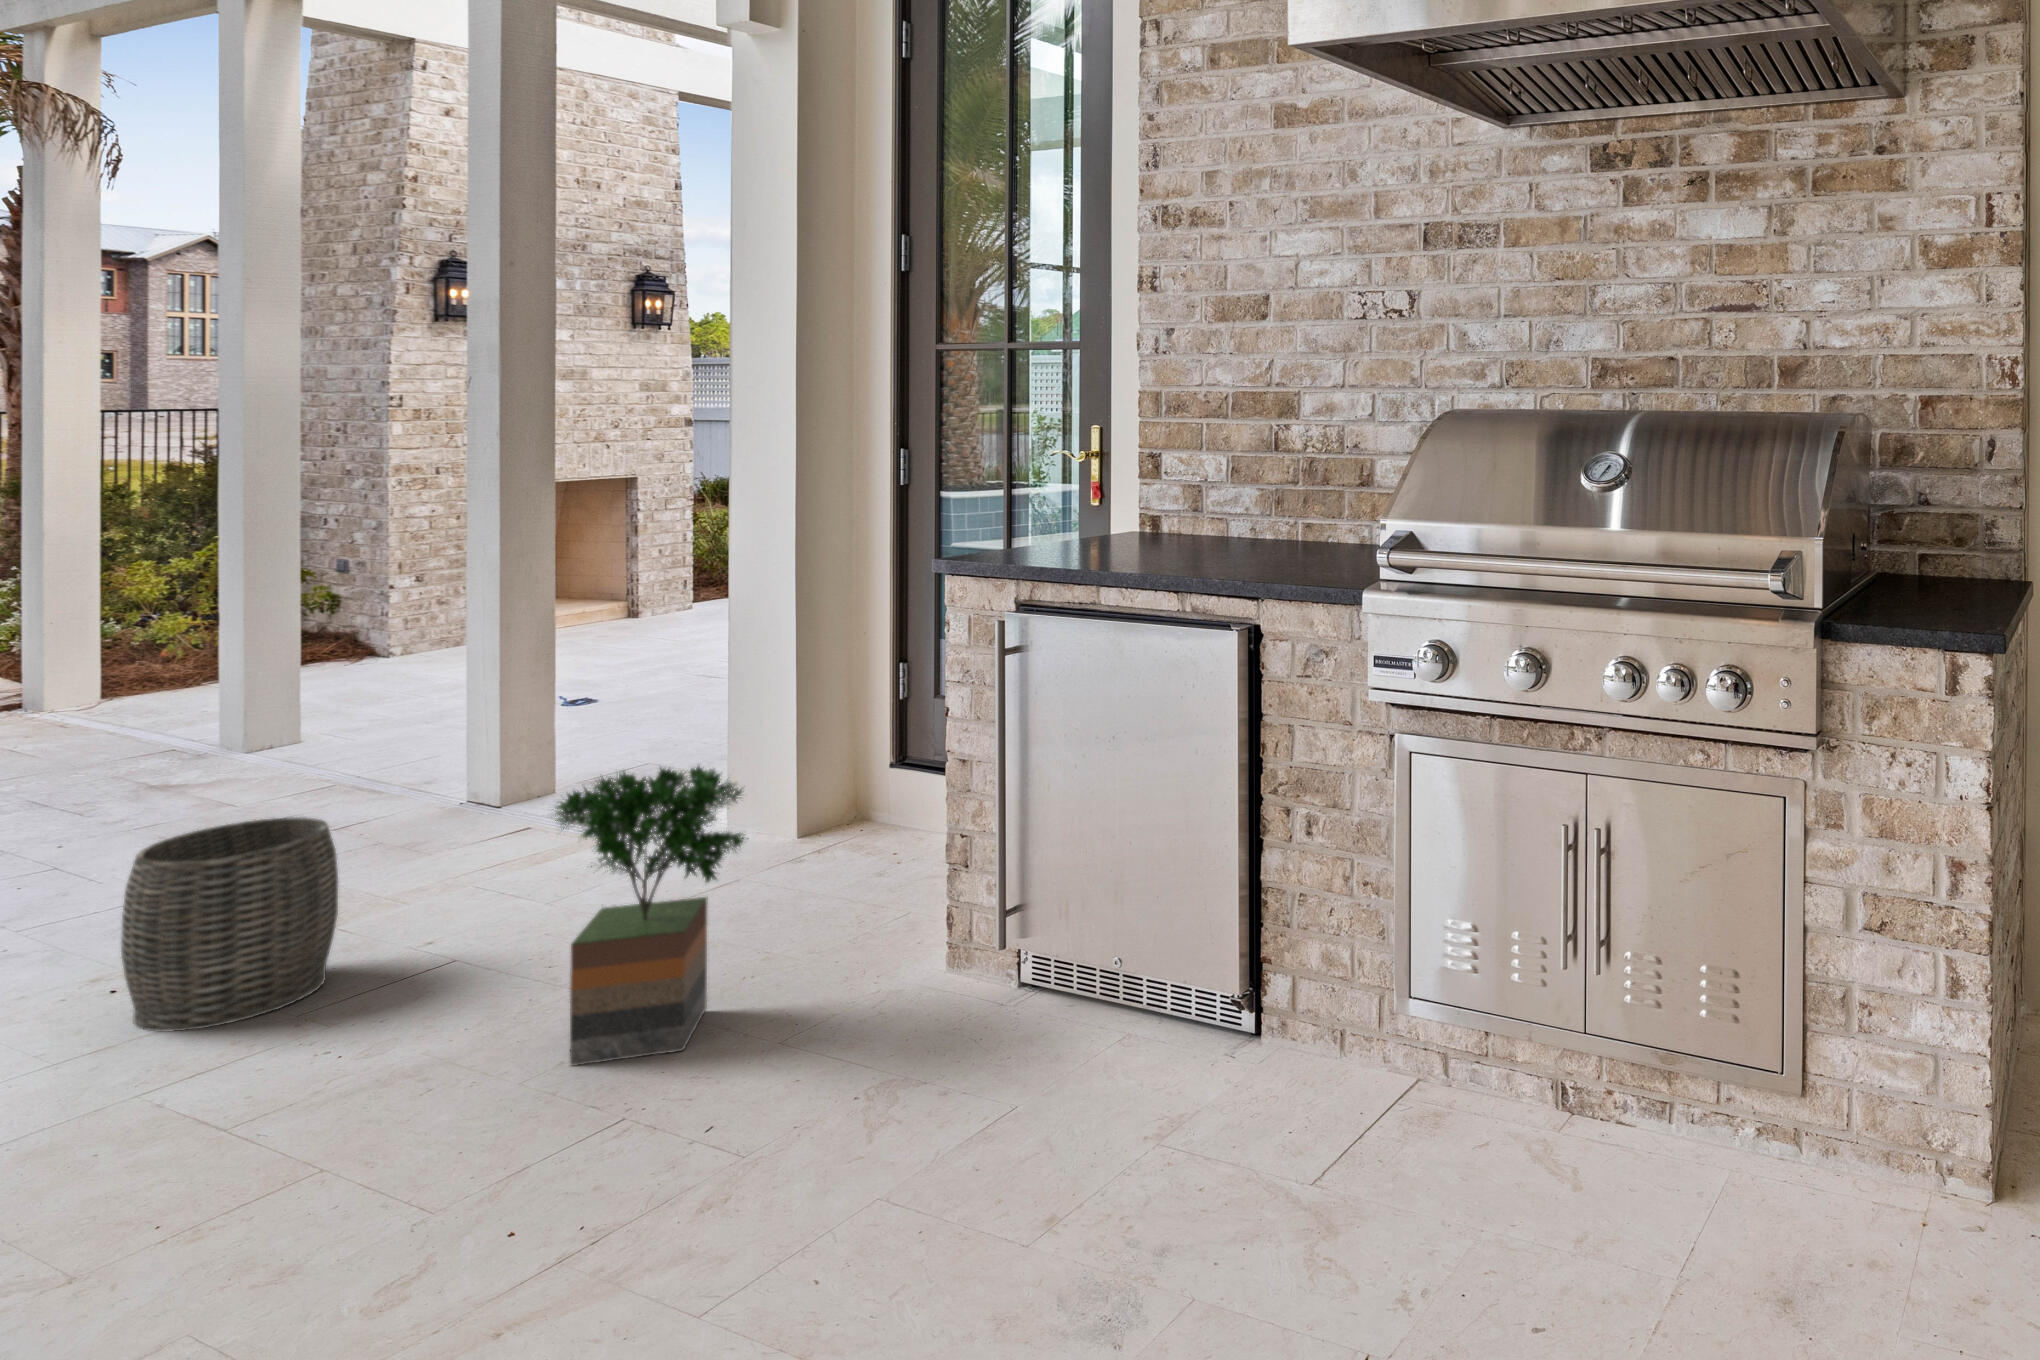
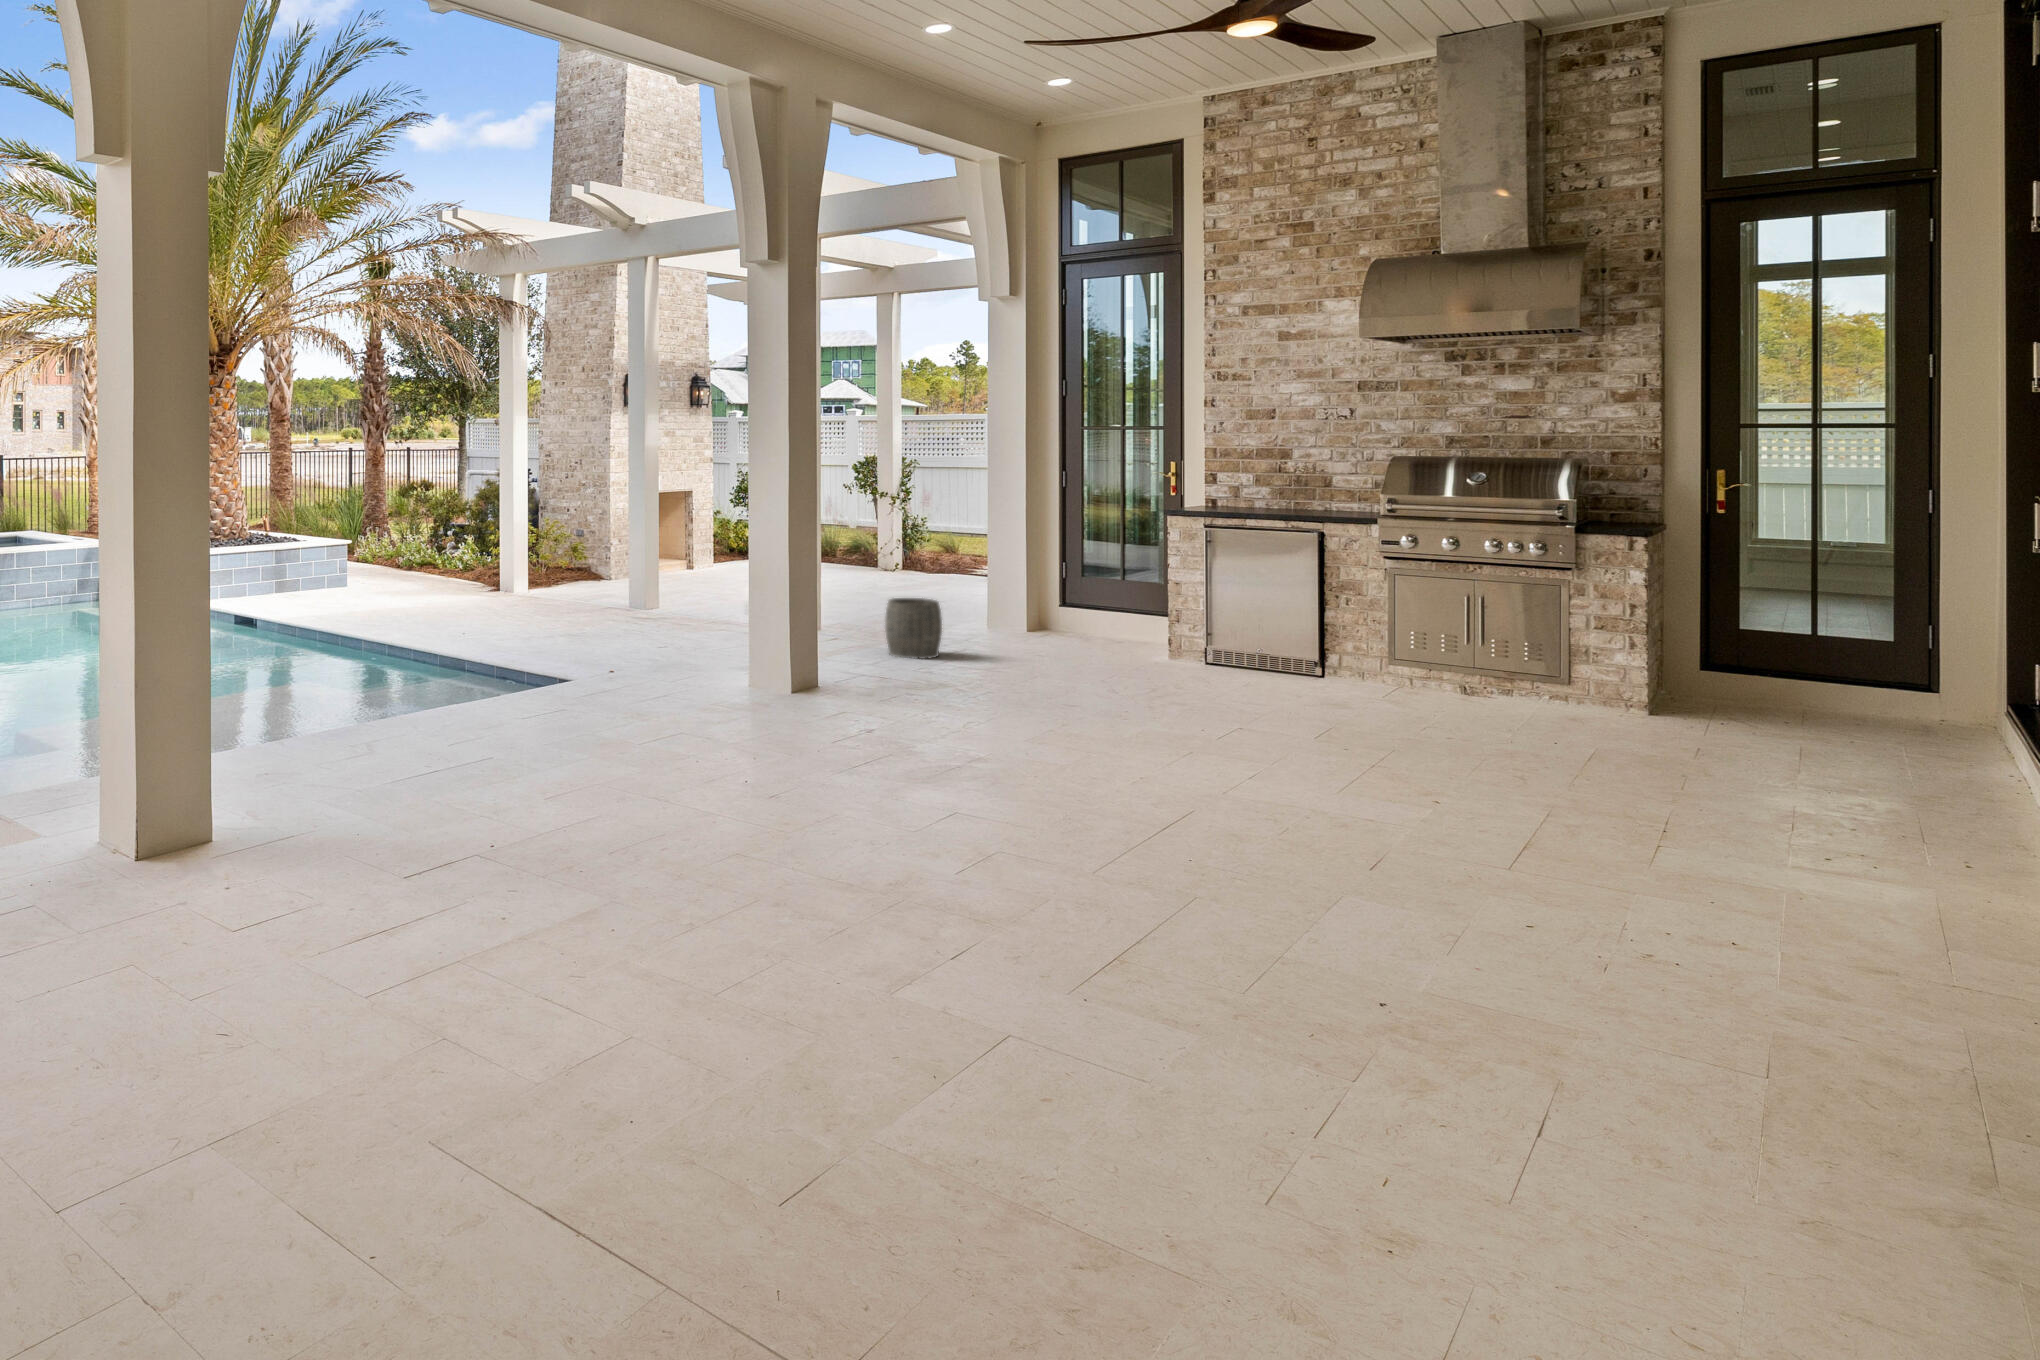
potted tree: present [555,766,748,1066] -> none [1053,578,1125,671]

